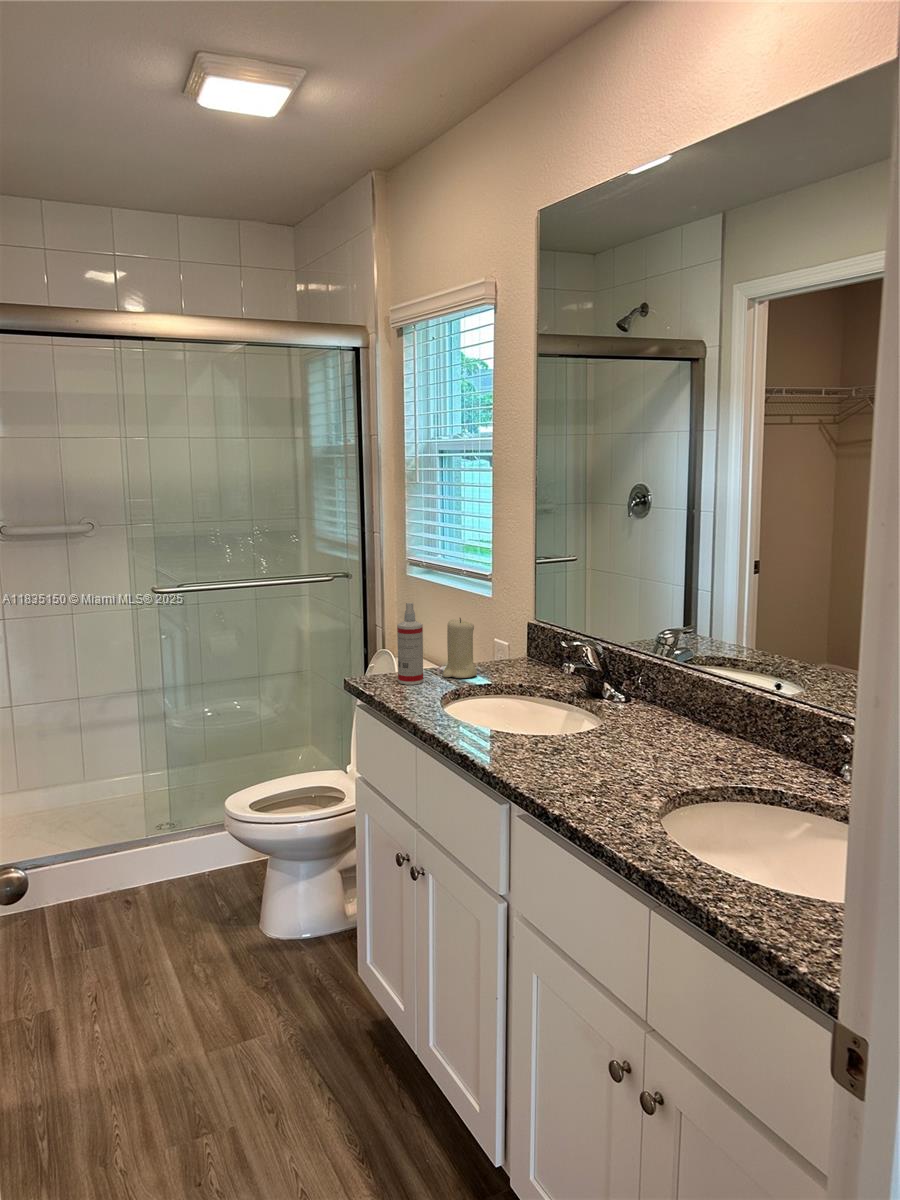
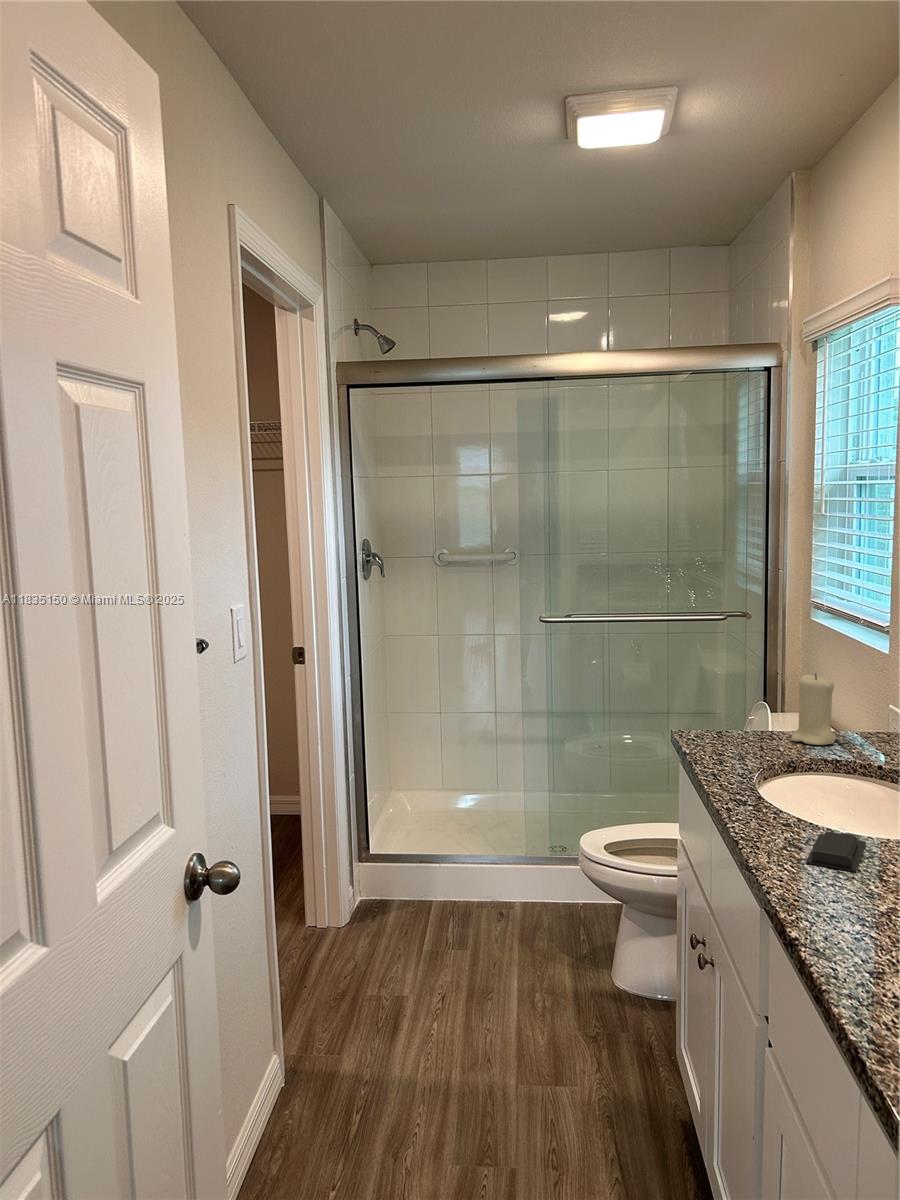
spray bottle: present [397,602,423,685] -> none [734,652,764,745]
soap bar: none [521,738,565,764] -> present [806,831,866,872]

